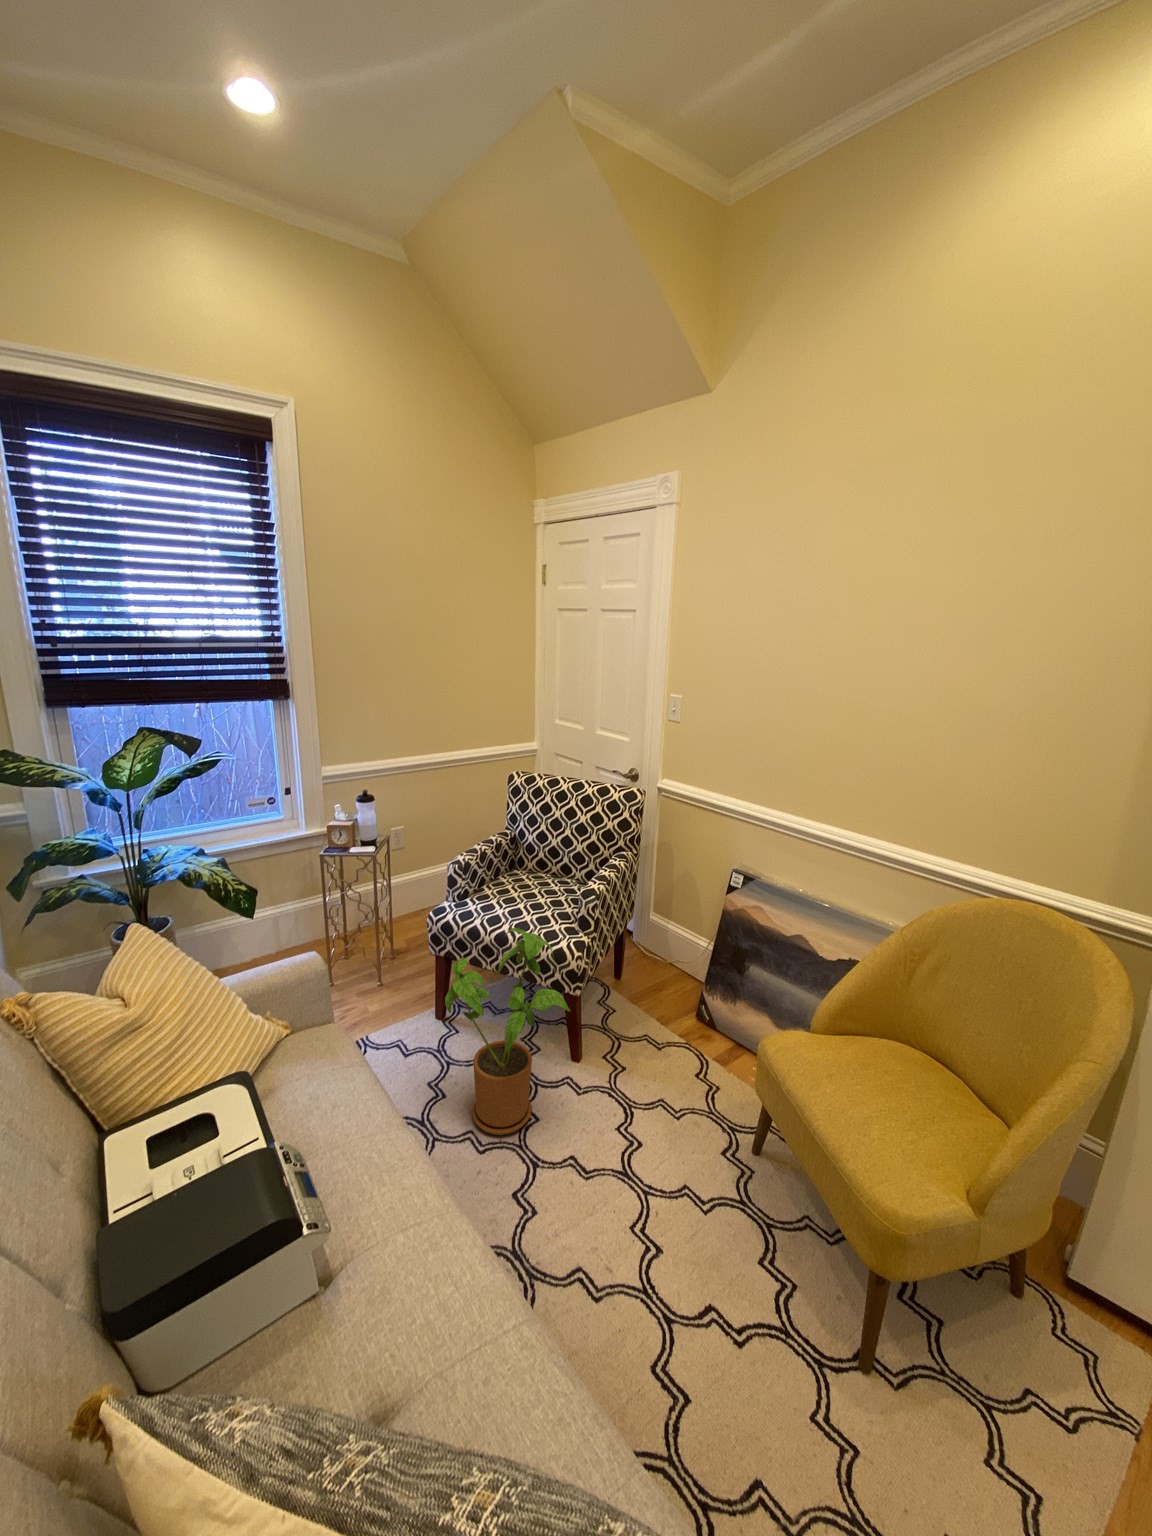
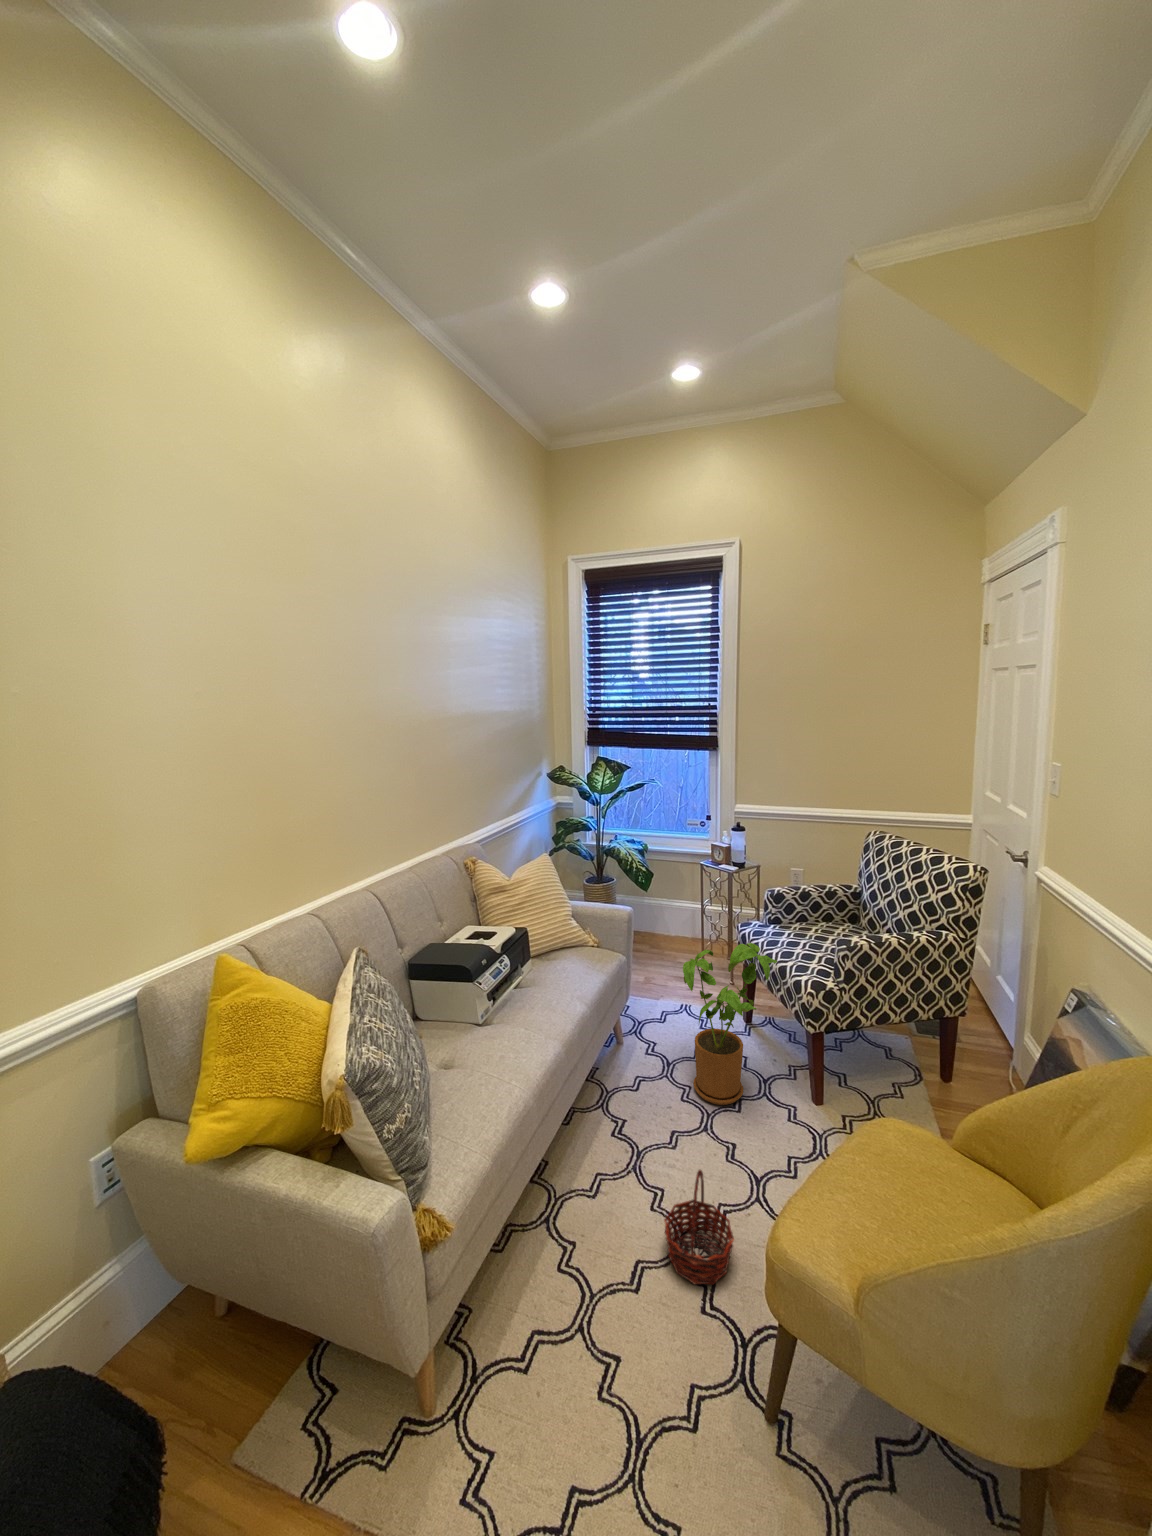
basket: none [638,1198,719,1329] -> present [664,1170,734,1284]

